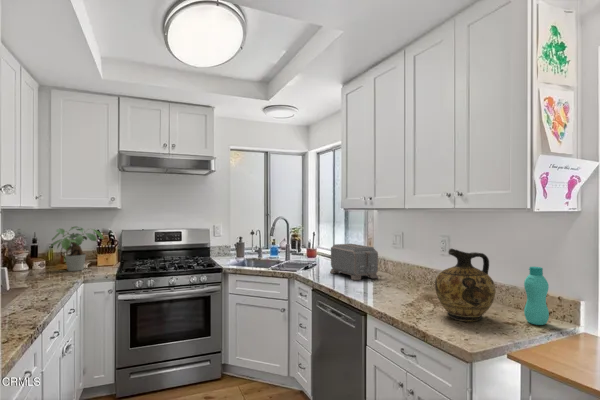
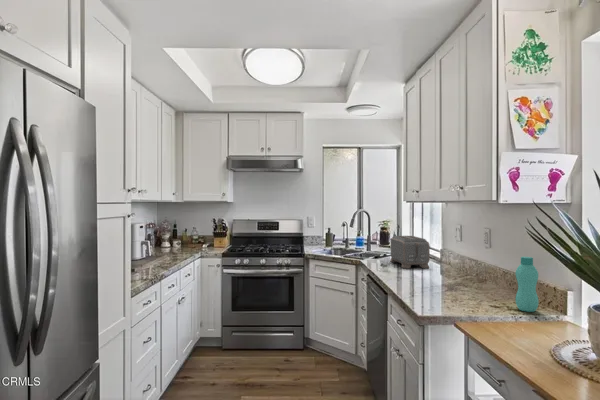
potted plant: present [51,227,103,271] -> none [181,216,218,249]
ceramic jug: present [435,249,496,321] -> none [434,237,488,303]

